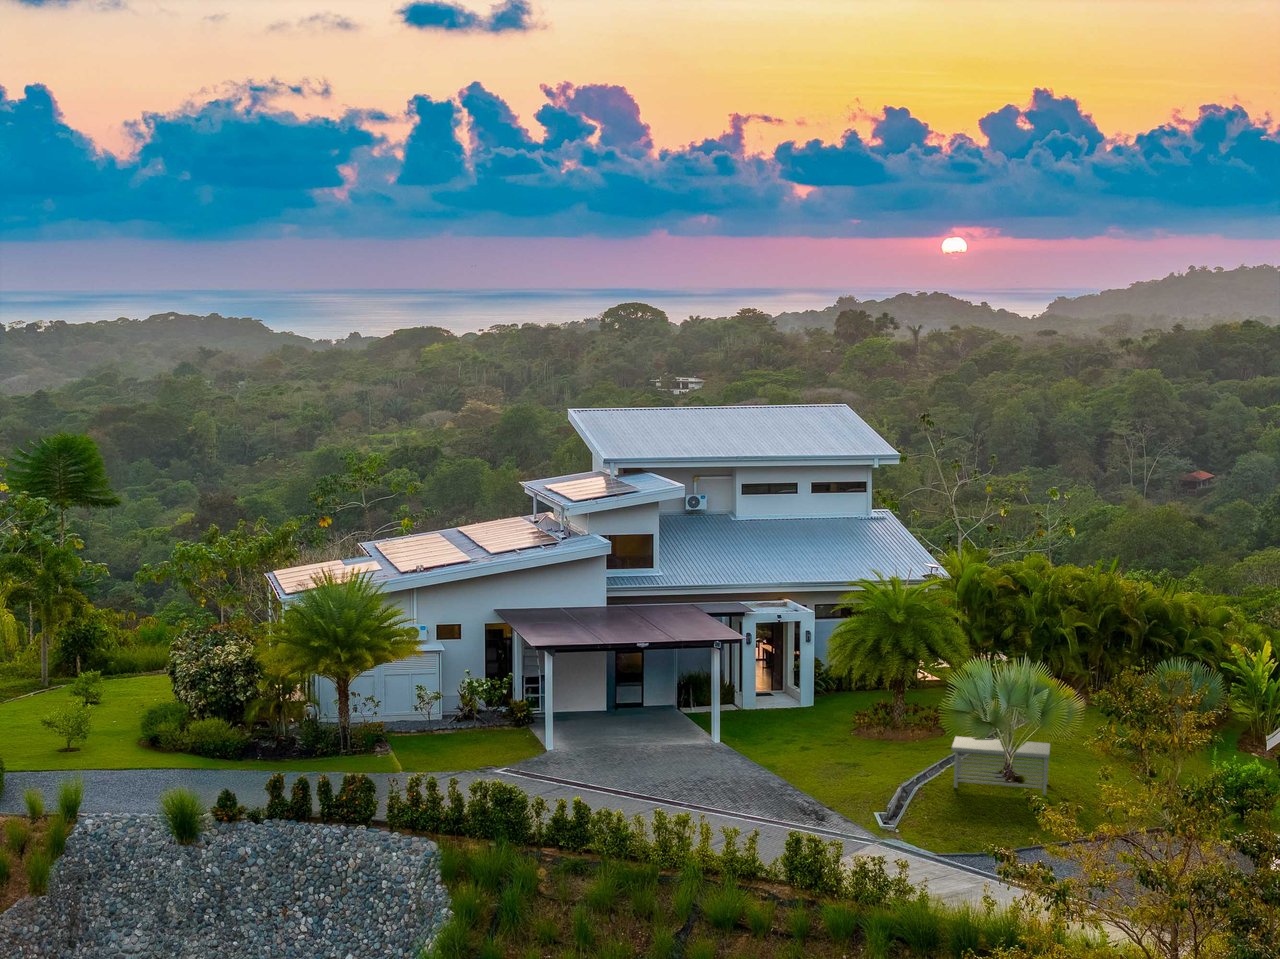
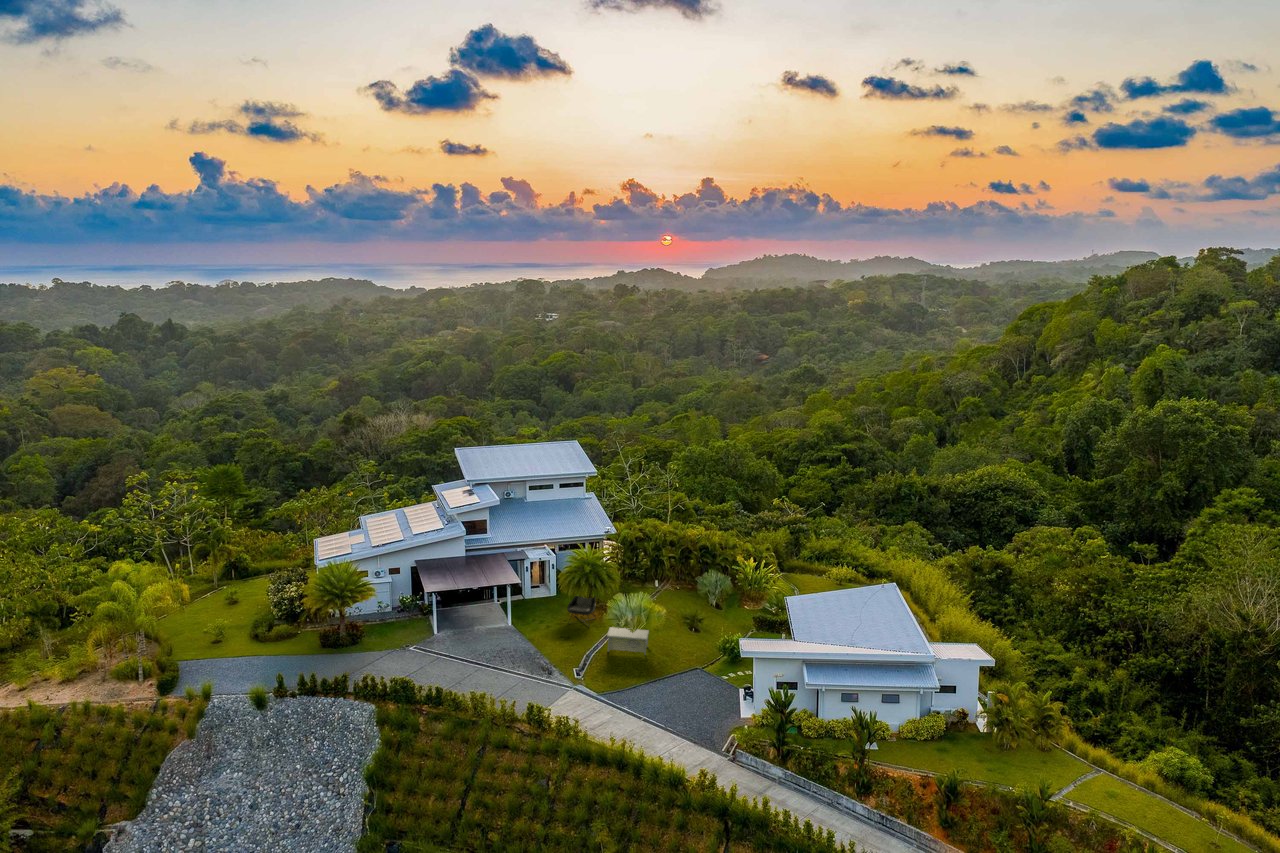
lounge chair: none [849,672,914,750] -> present [567,596,595,624]

